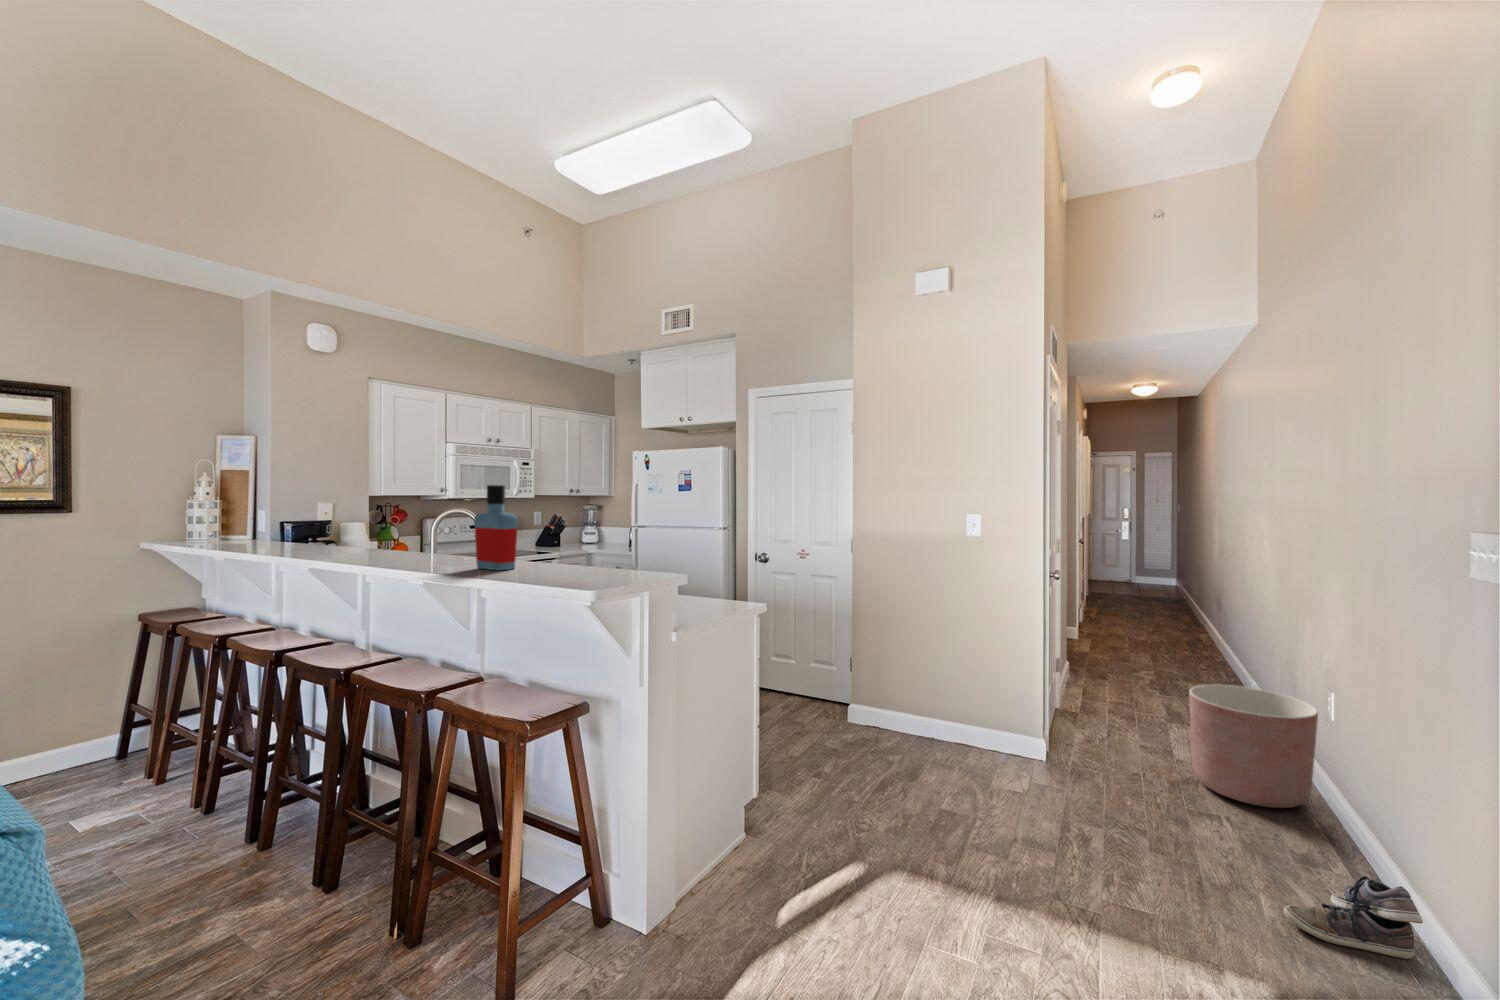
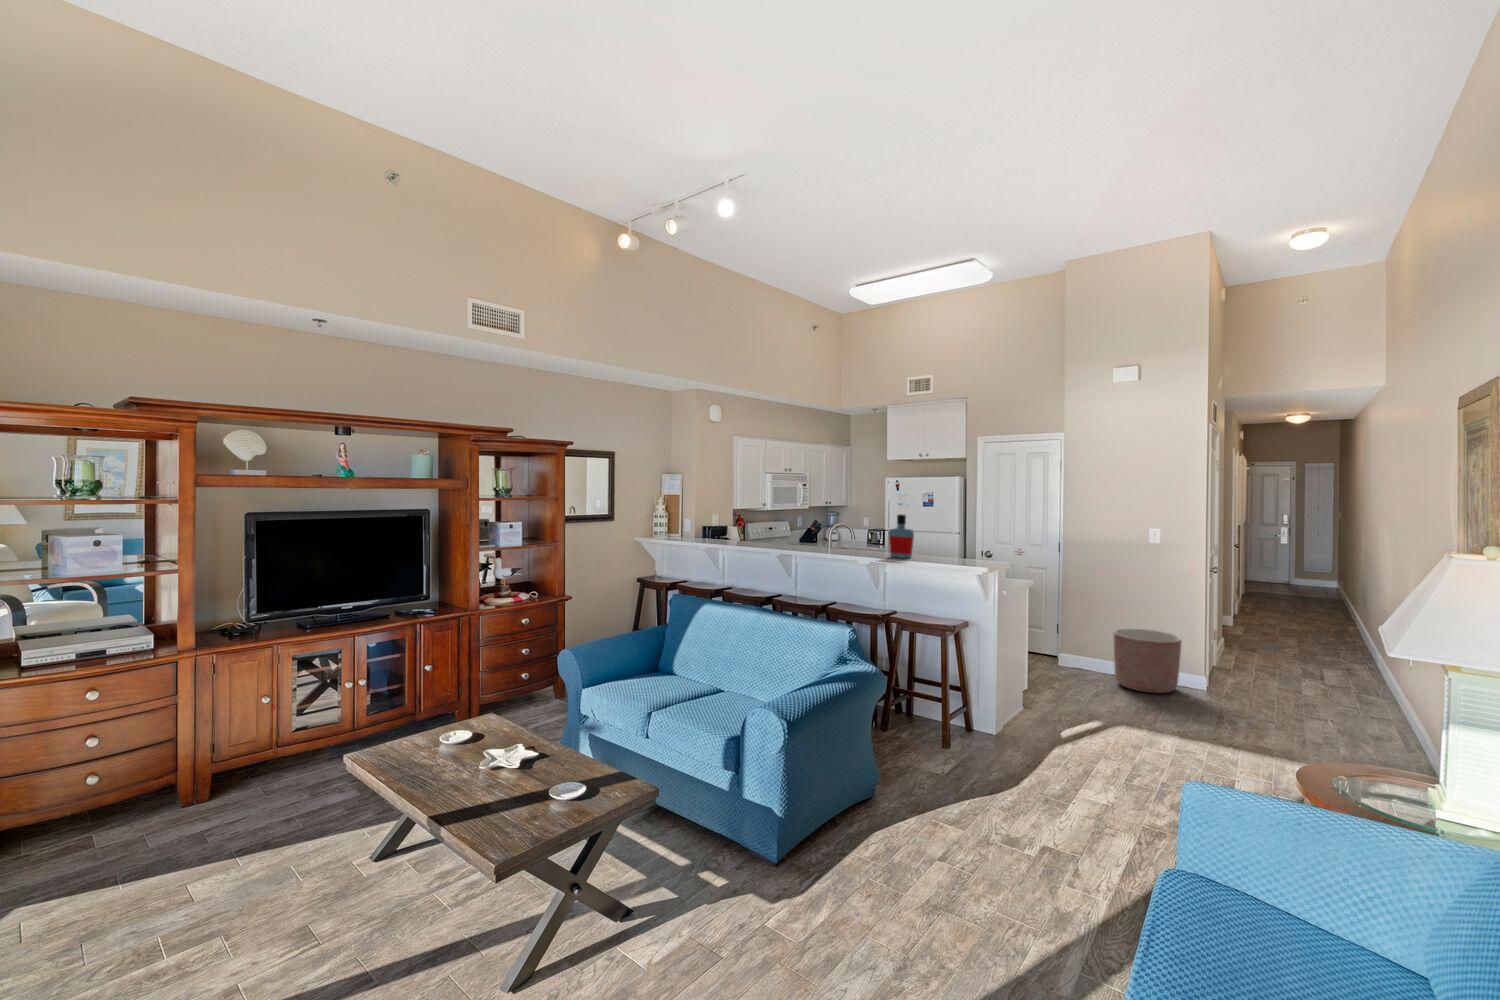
planter: present [1189,685,1318,808] -> present [1113,628,1182,693]
shoe: present [1284,876,1423,959] -> none [1349,732,1425,768]

